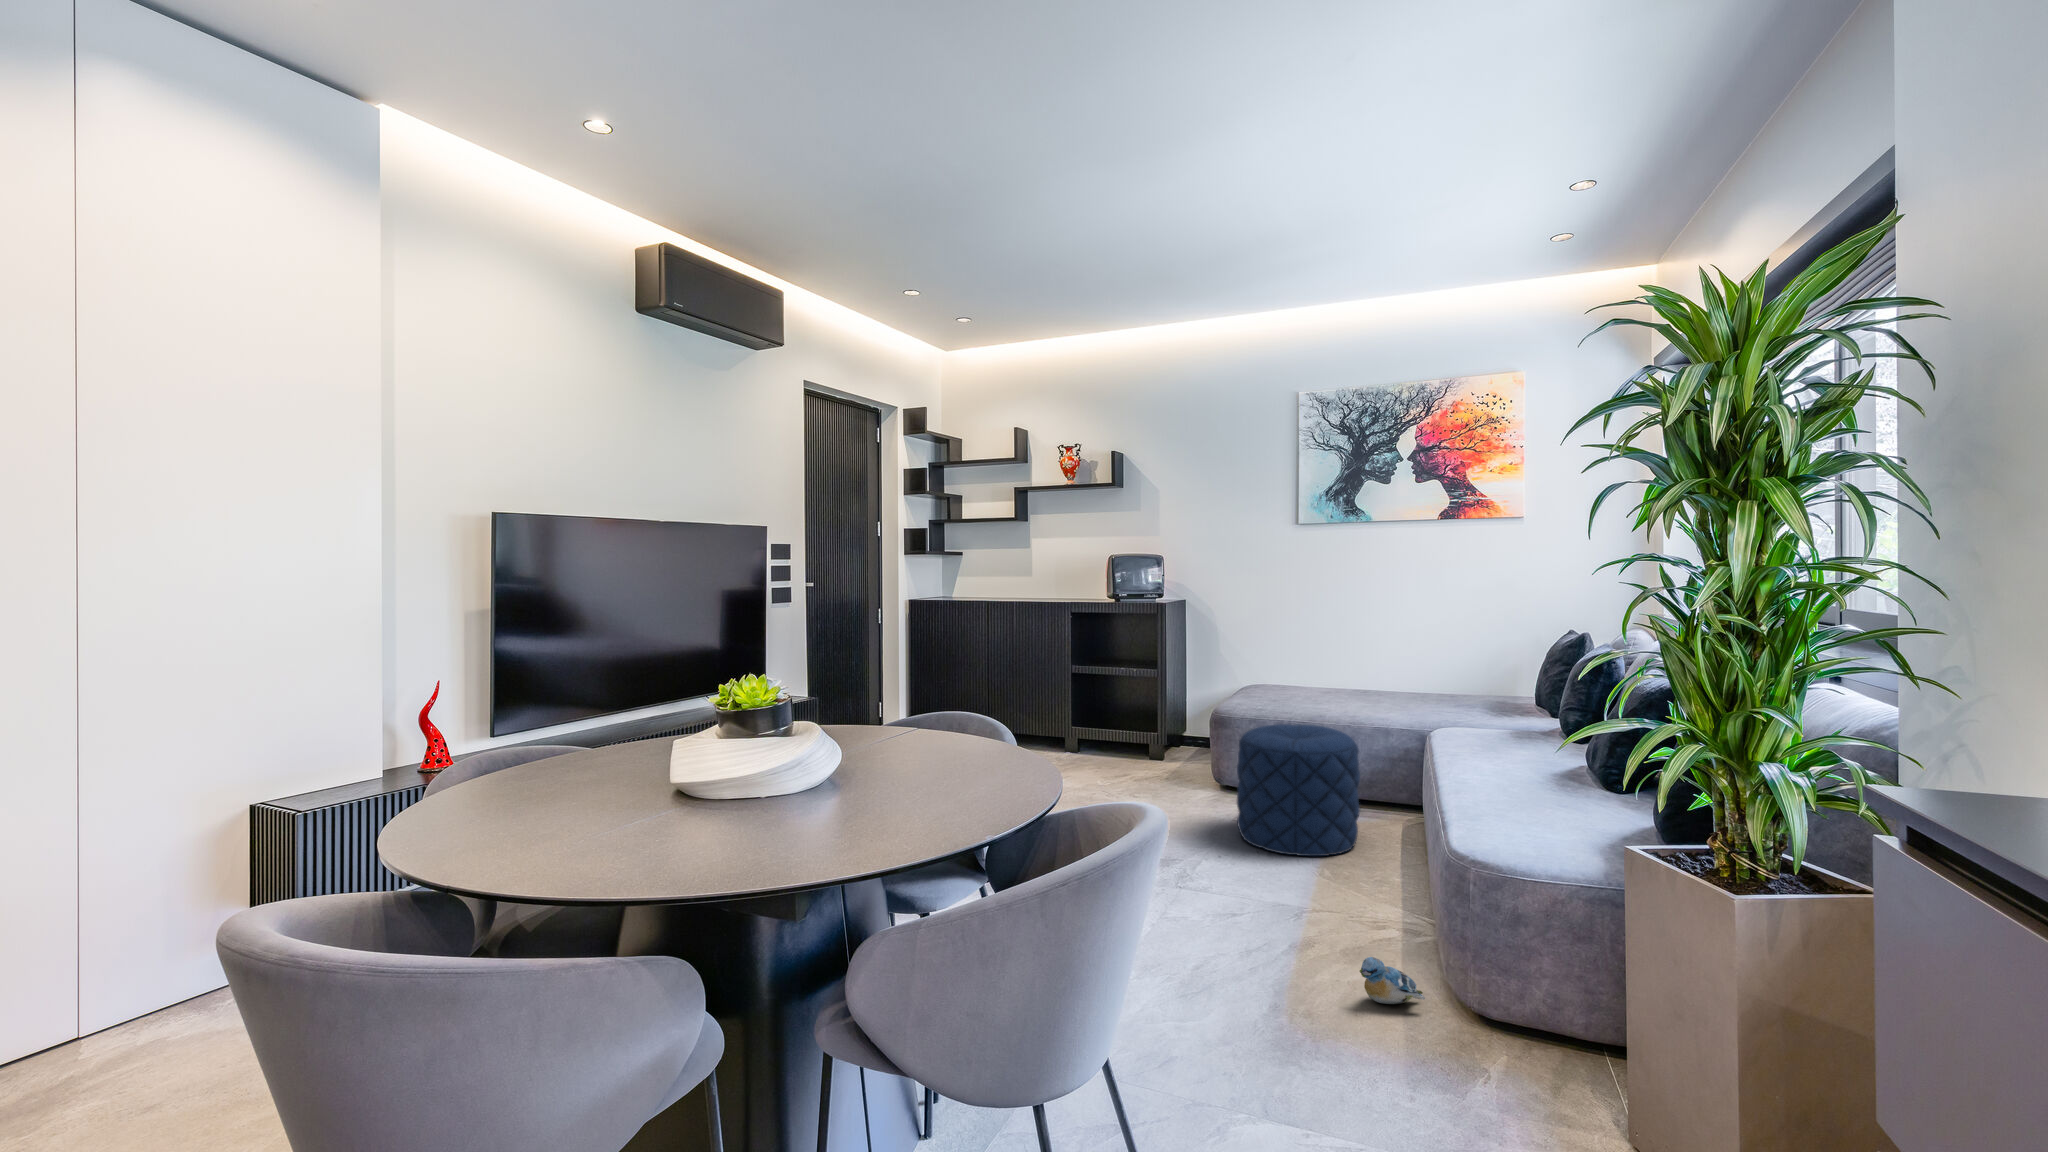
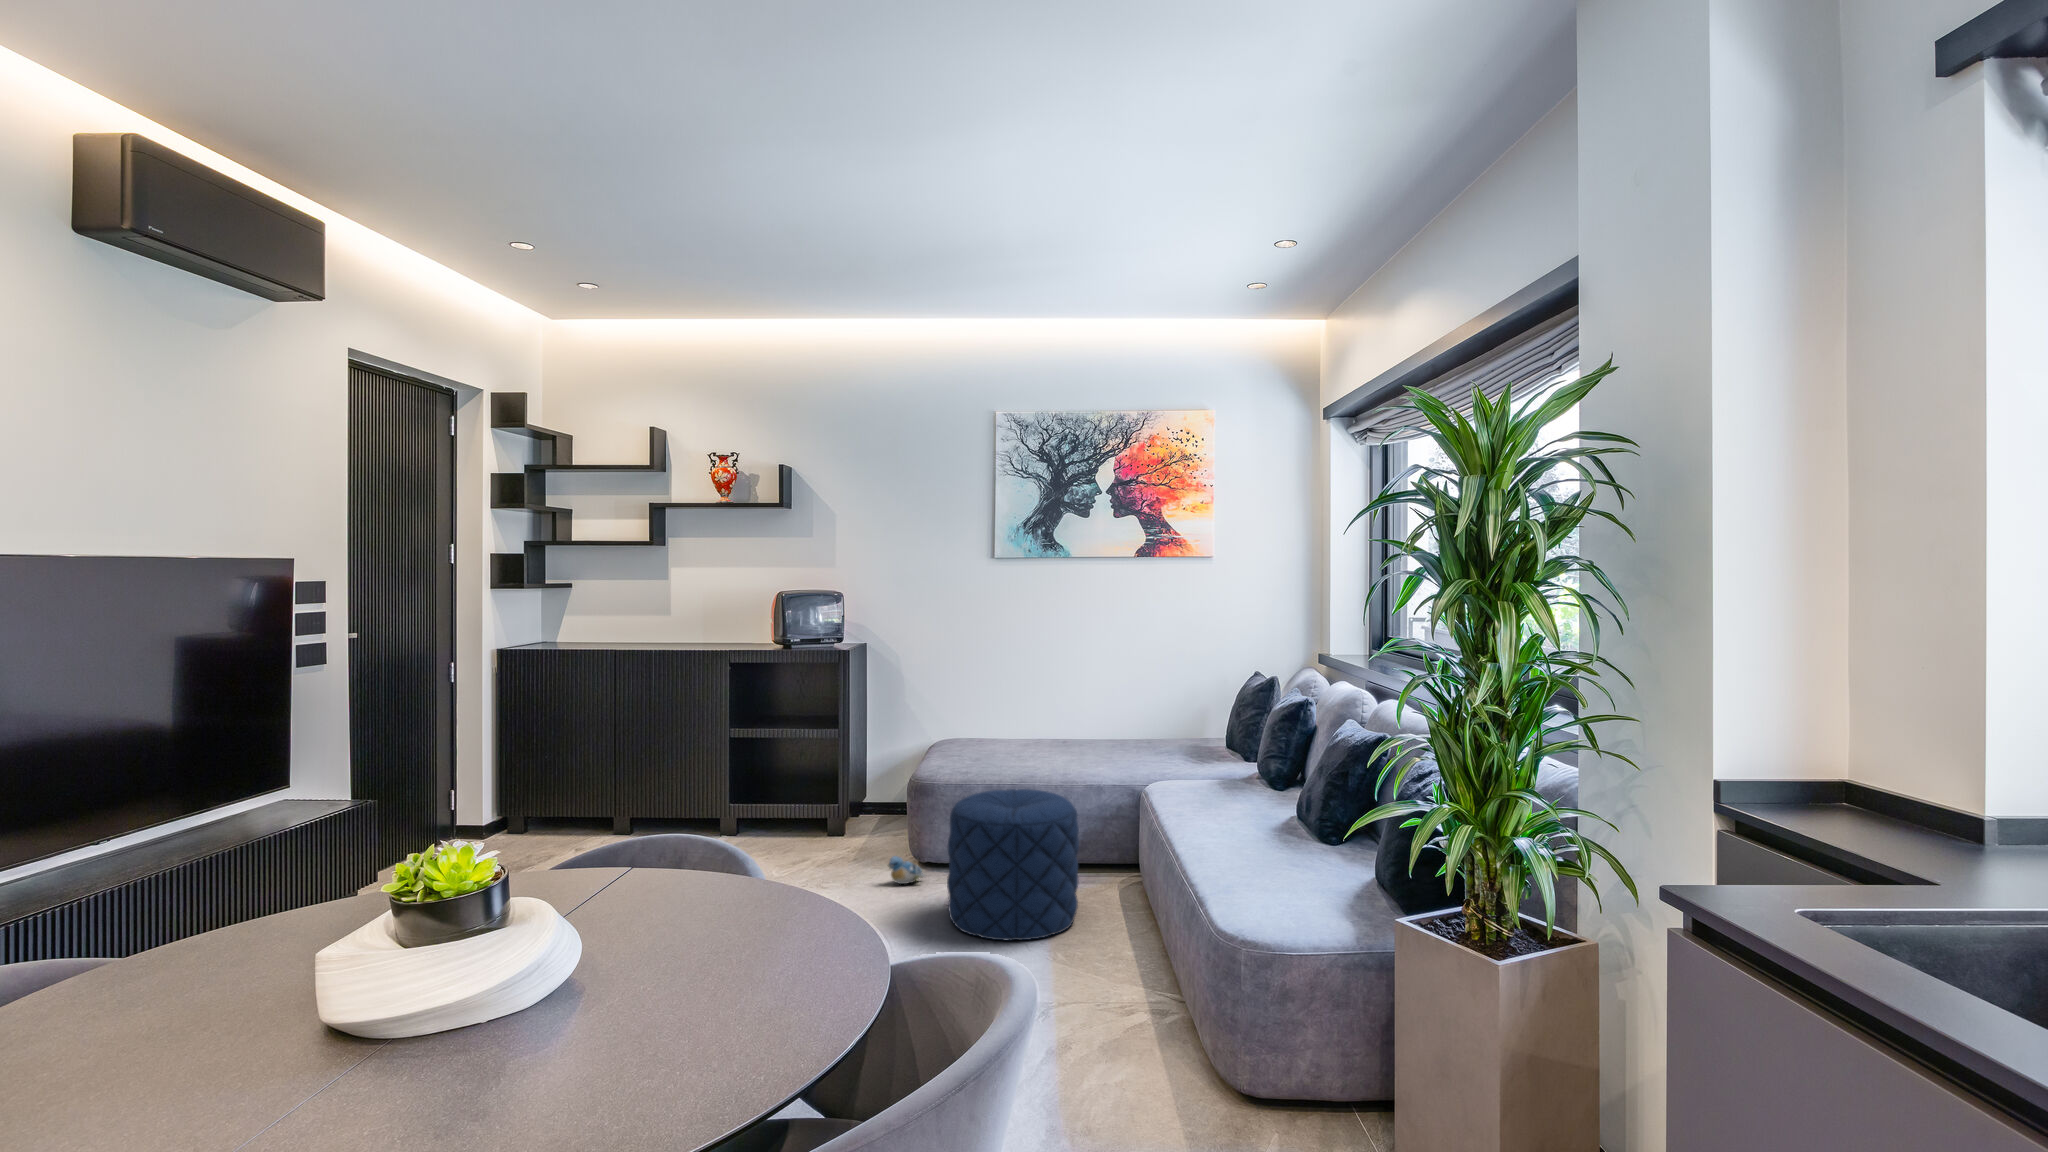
plush toy: present [1360,957,1425,1004] -> present [888,856,925,884]

